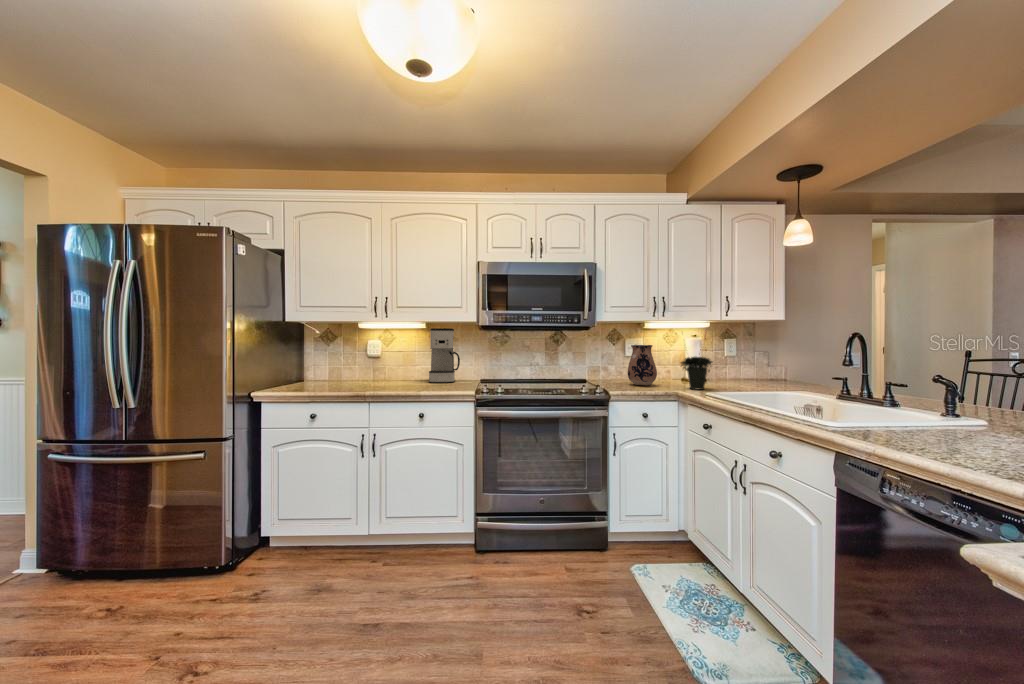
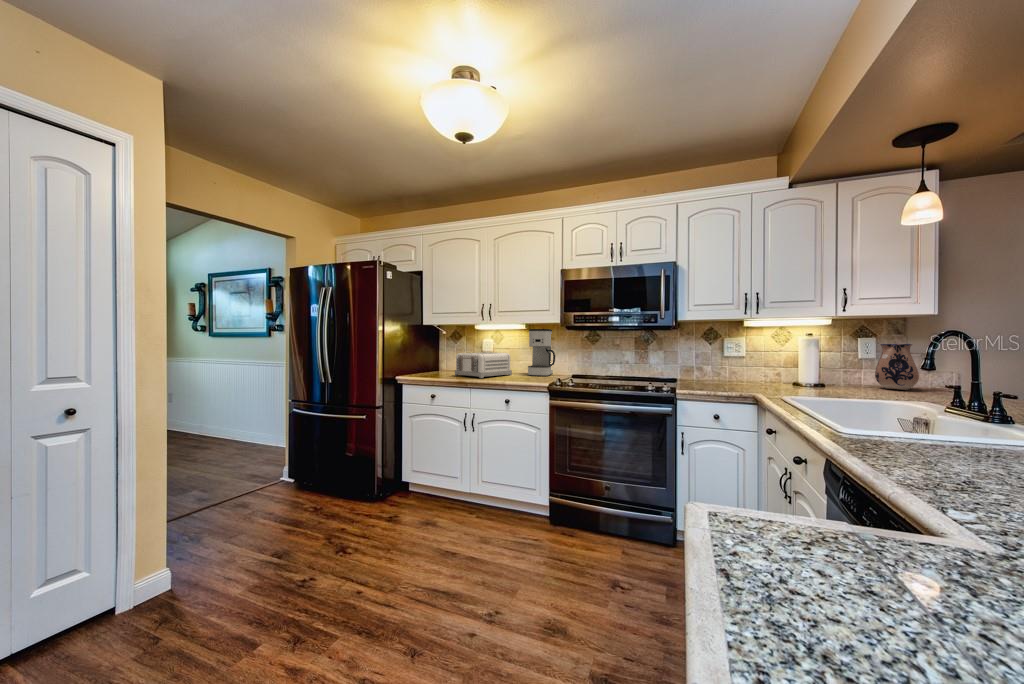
potted plant: present [681,338,713,390] -> none [770,326,810,393]
ceramic pitcher: present [628,345,657,385] -> present [875,344,919,390]
toaster: none [336,356,409,389] -> present [455,352,512,378]

